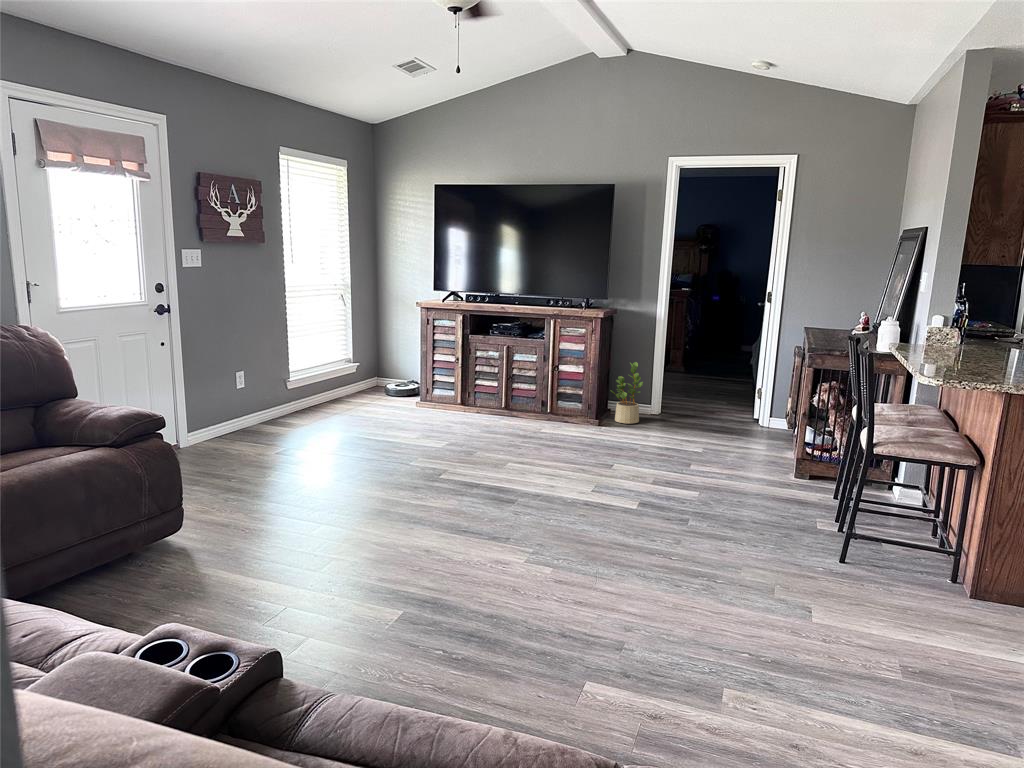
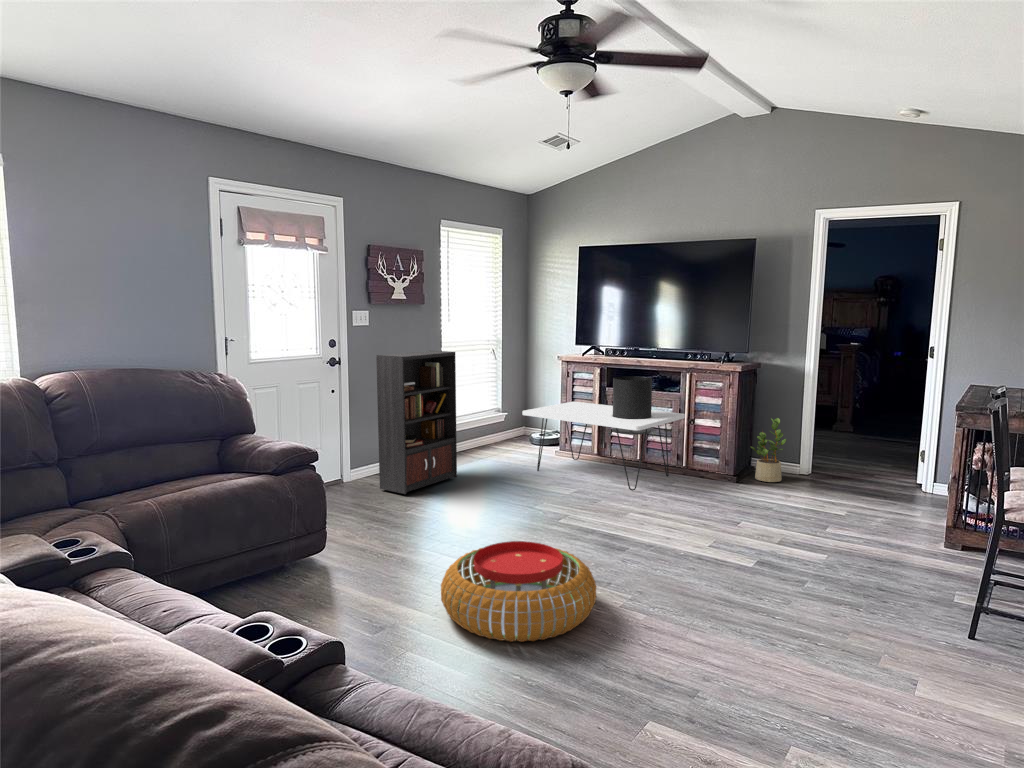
bookcase: none [218,297,316,458] -> present [376,351,457,494]
side table: none [384,323,550,440] -> present [523,376,685,491]
pouf: none [334,505,504,615] -> present [441,541,596,642]

